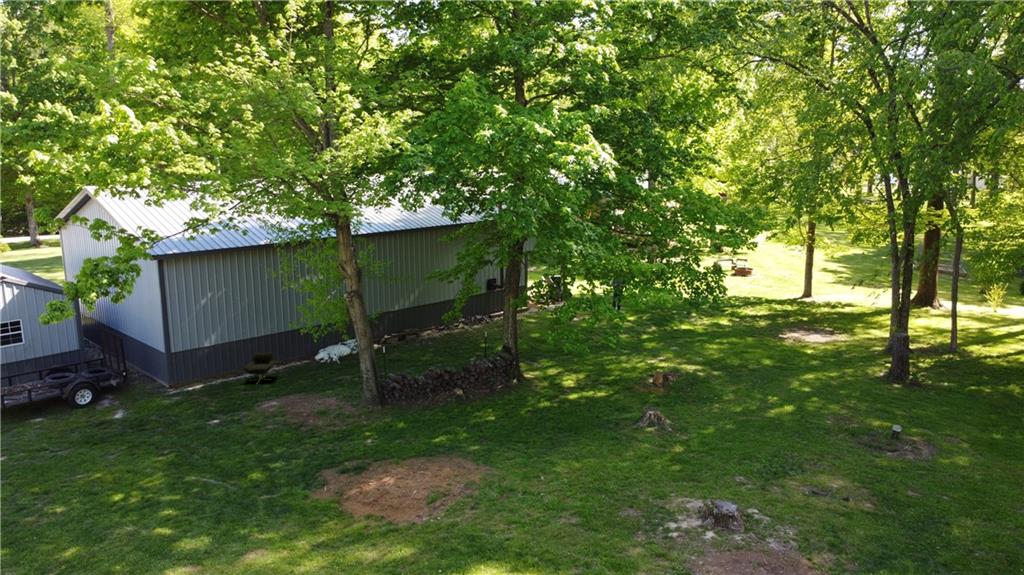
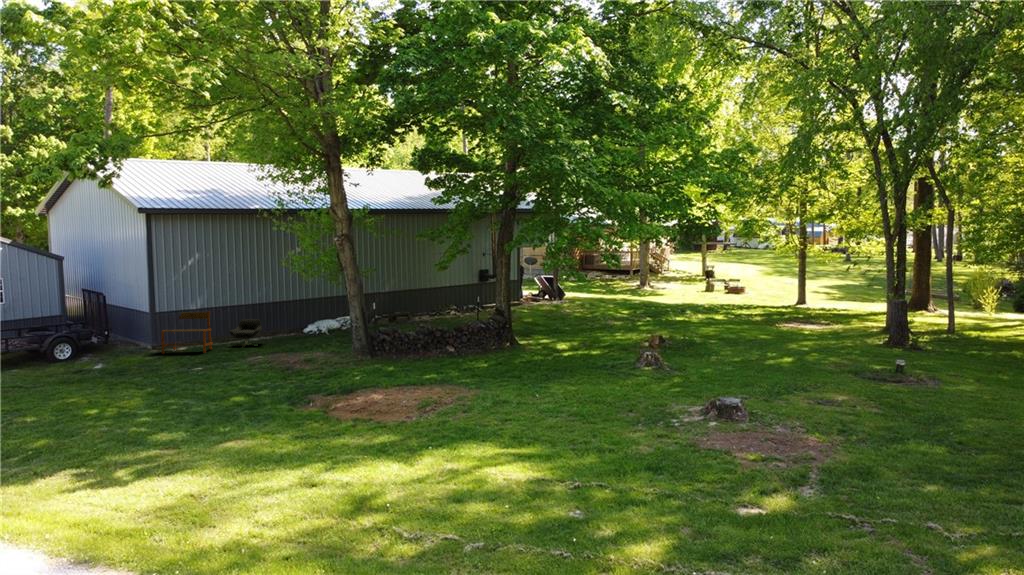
bench: none [178,352,228,396] -> present [161,312,213,354]

